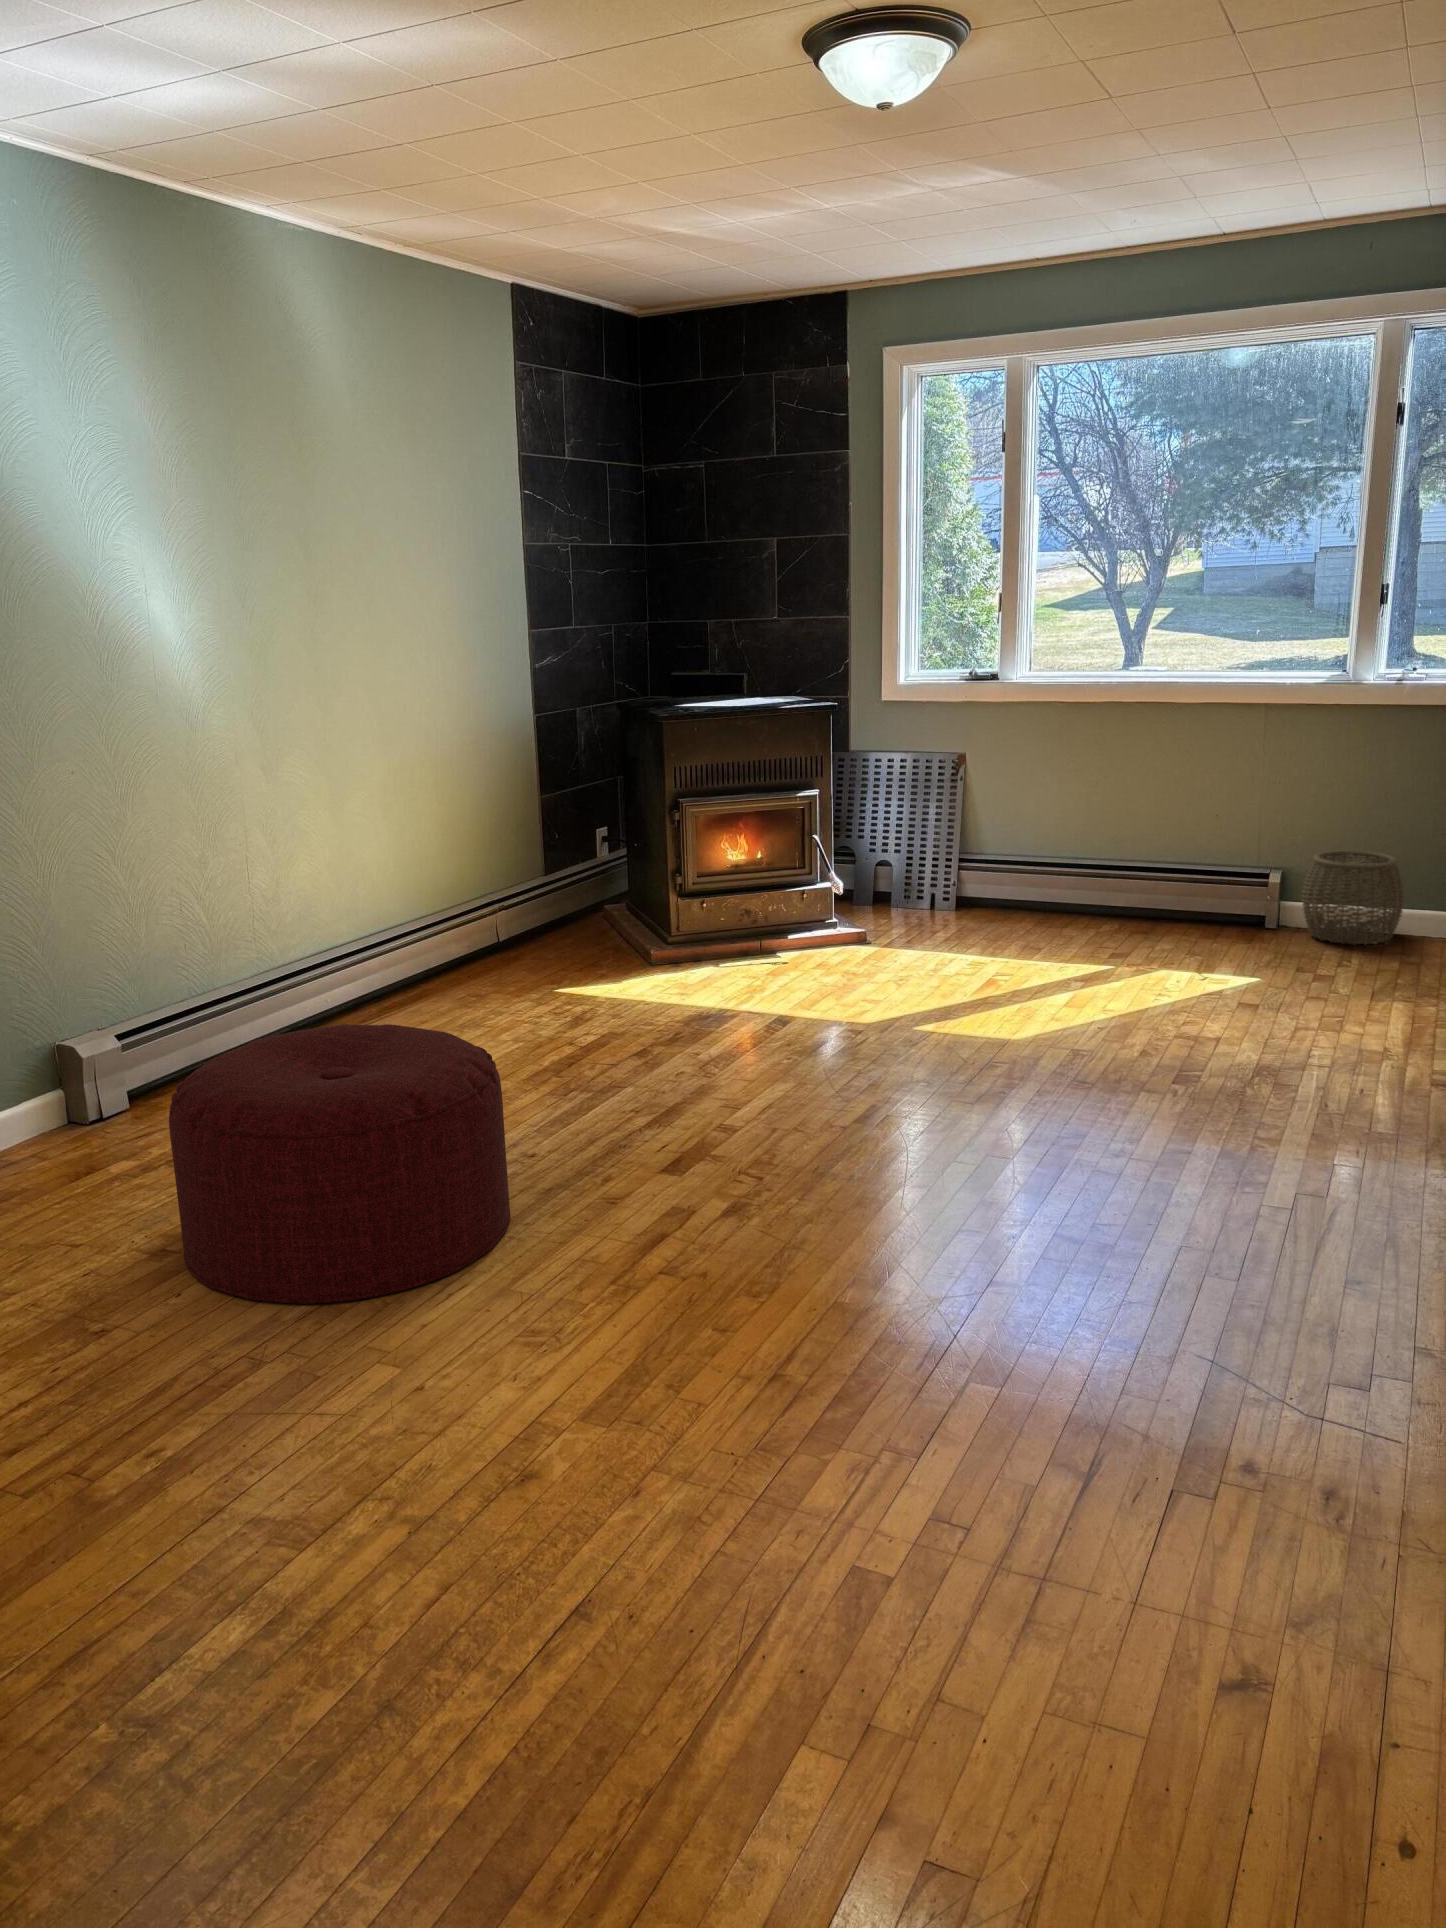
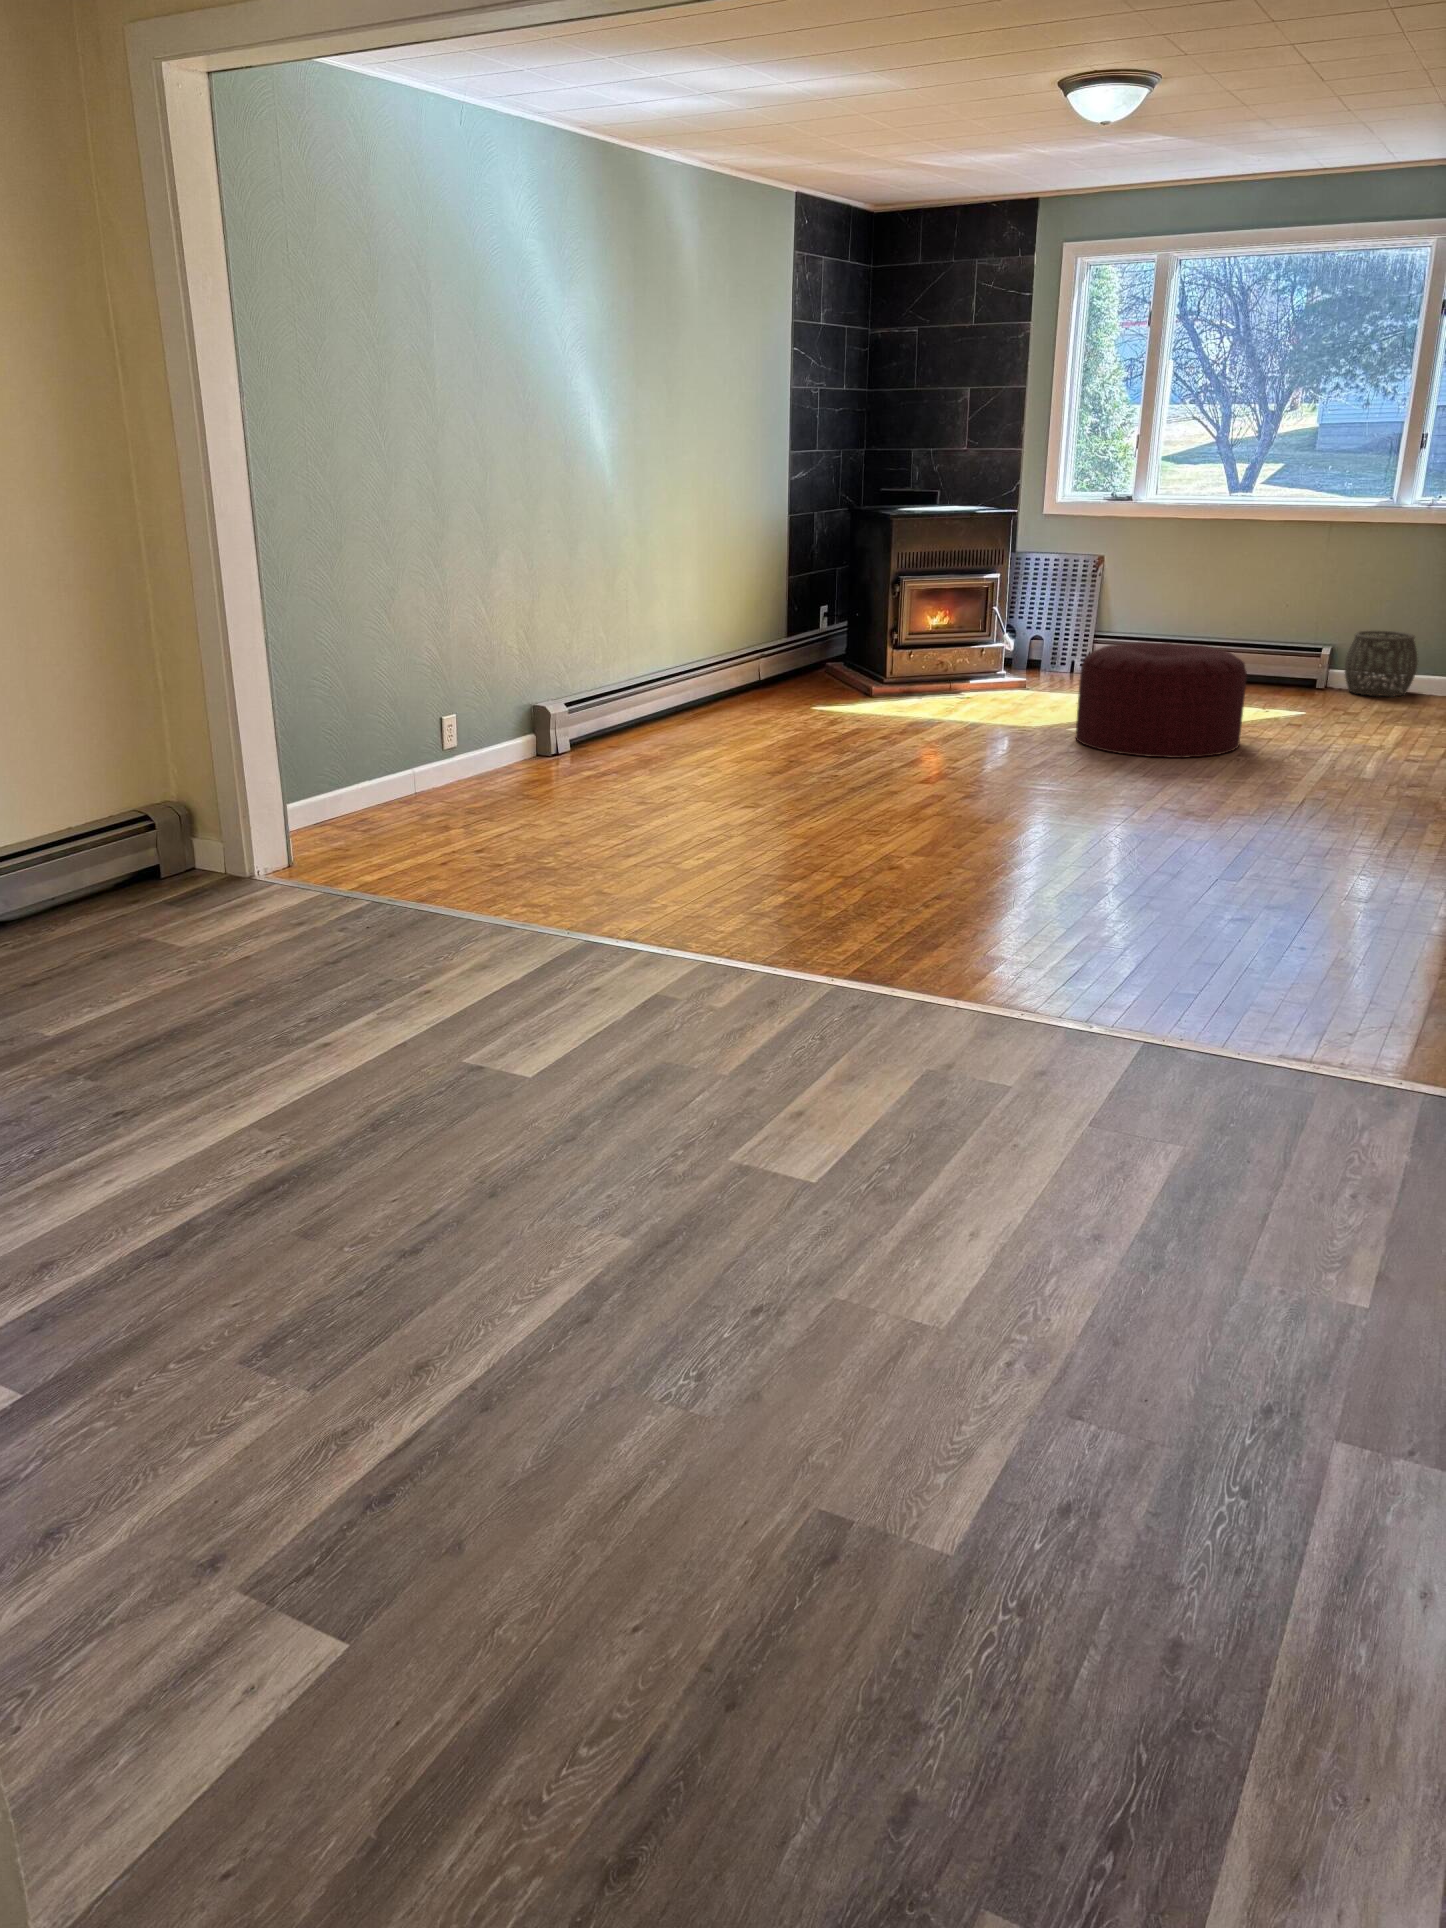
ottoman: present [169,1024,511,1304] -> present [1076,642,1247,758]

